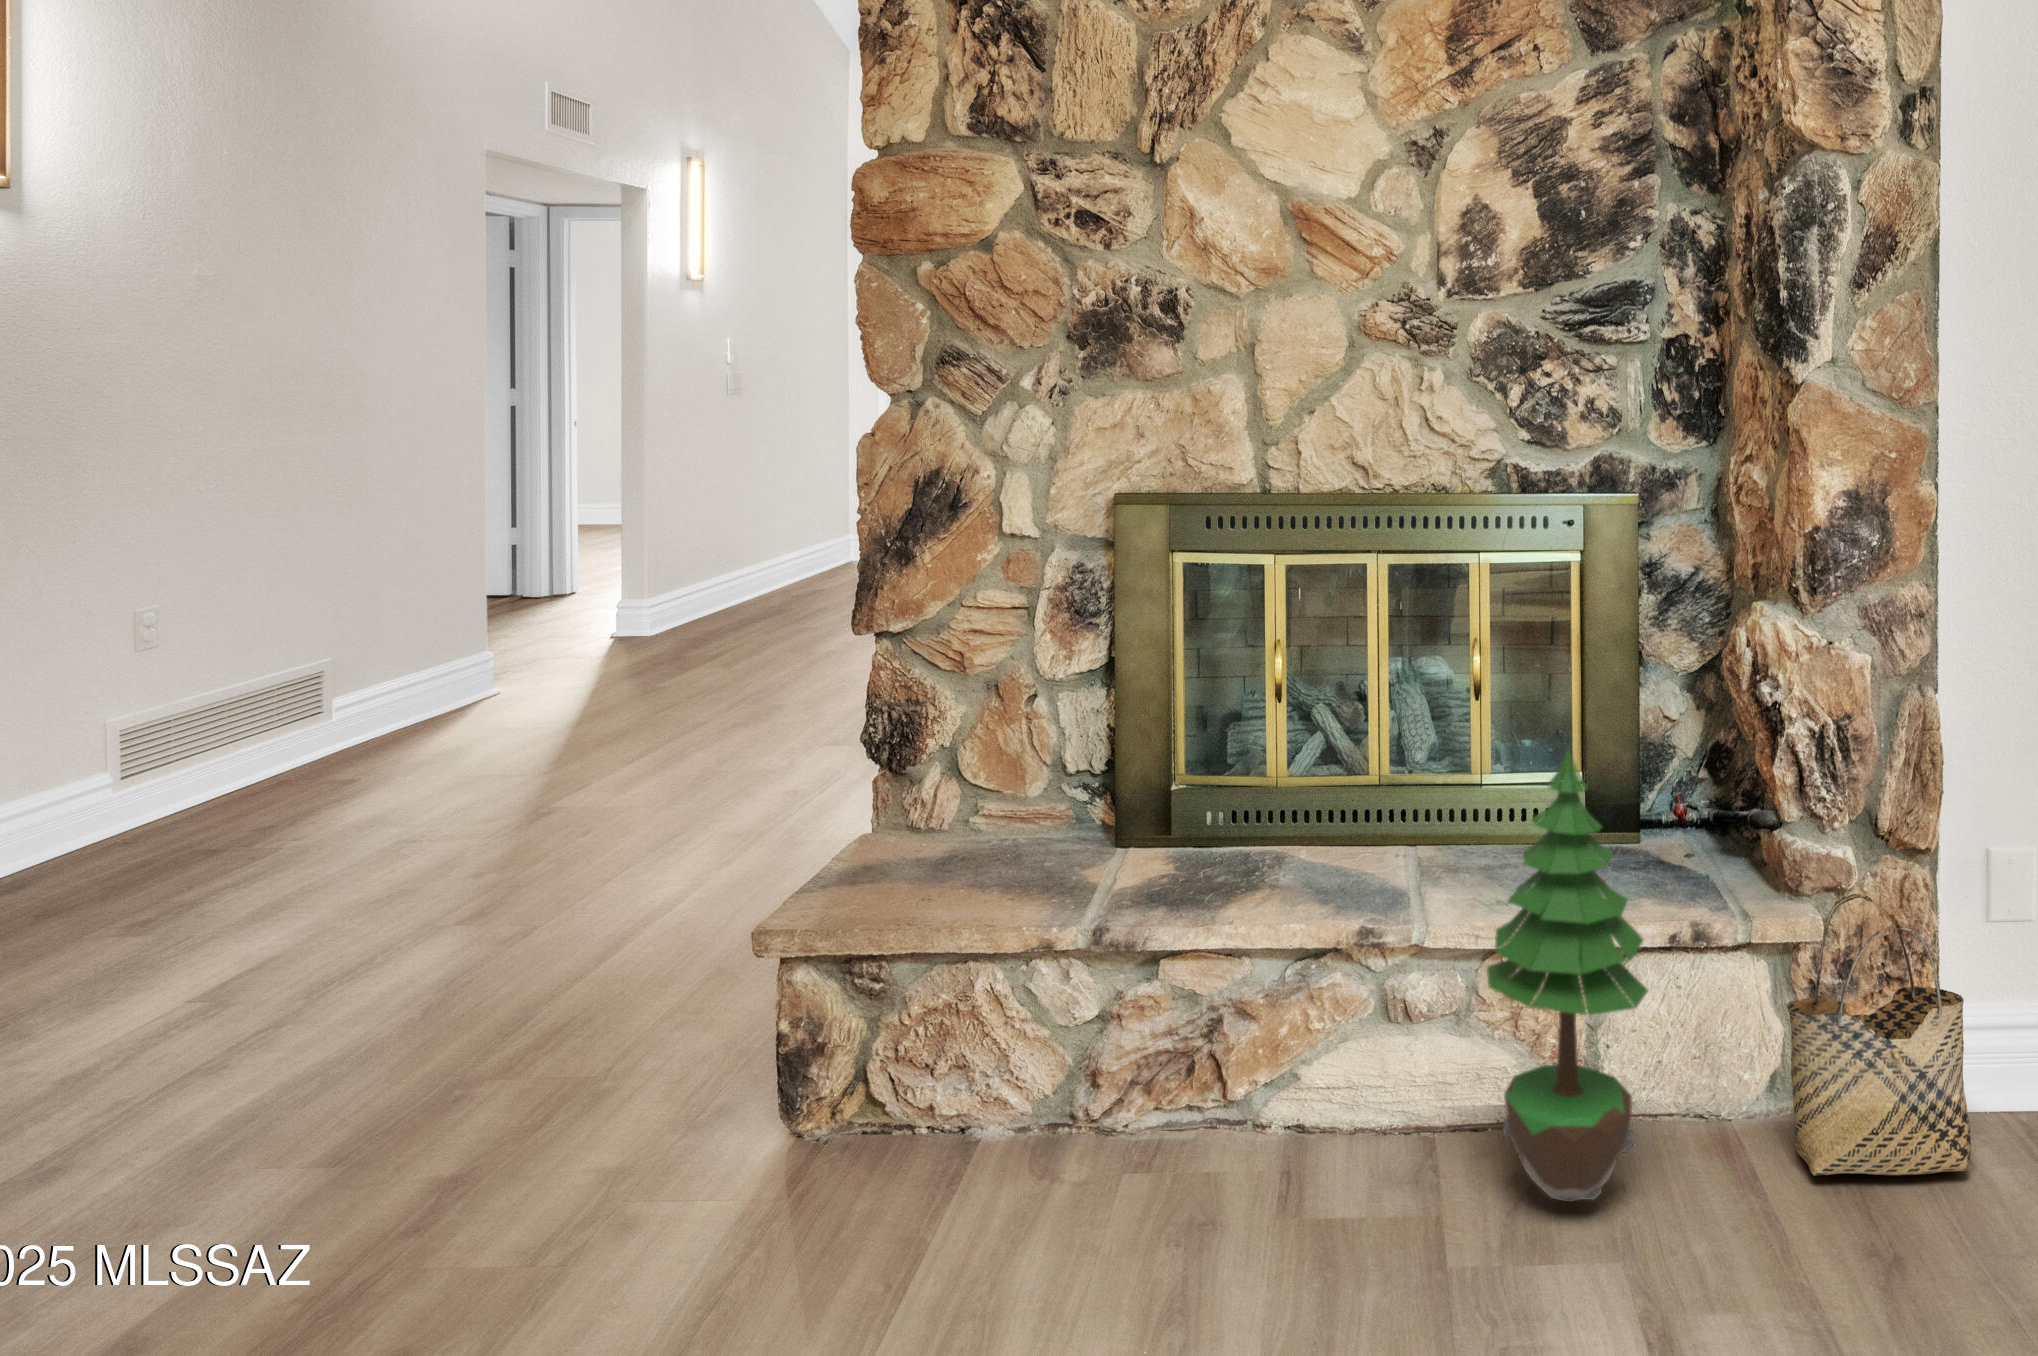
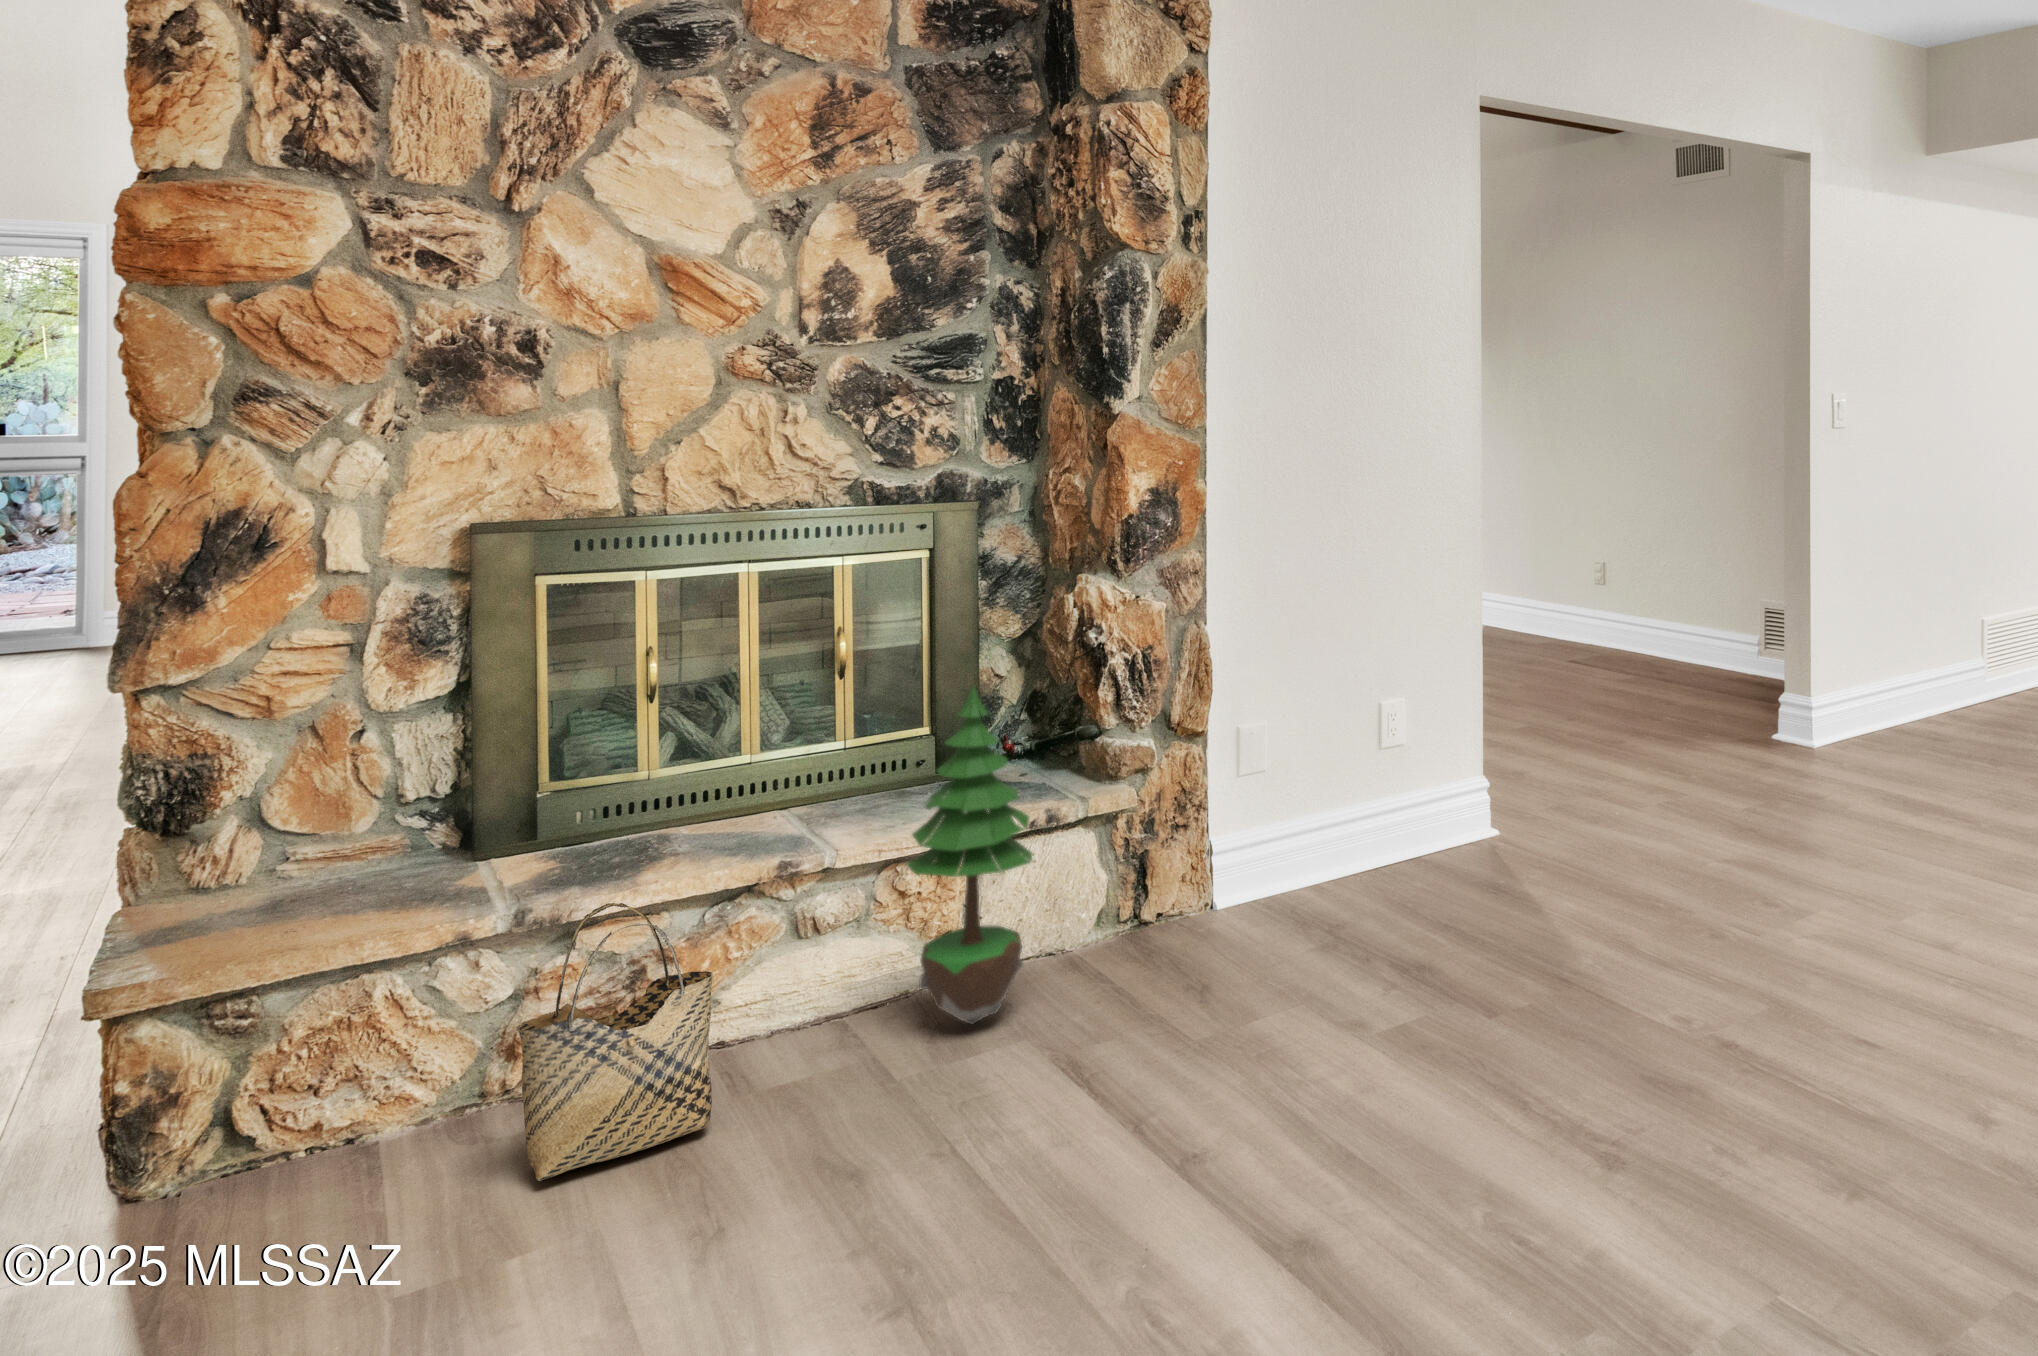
woven basket: present [1786,894,1971,1176] -> present [517,903,713,1181]

